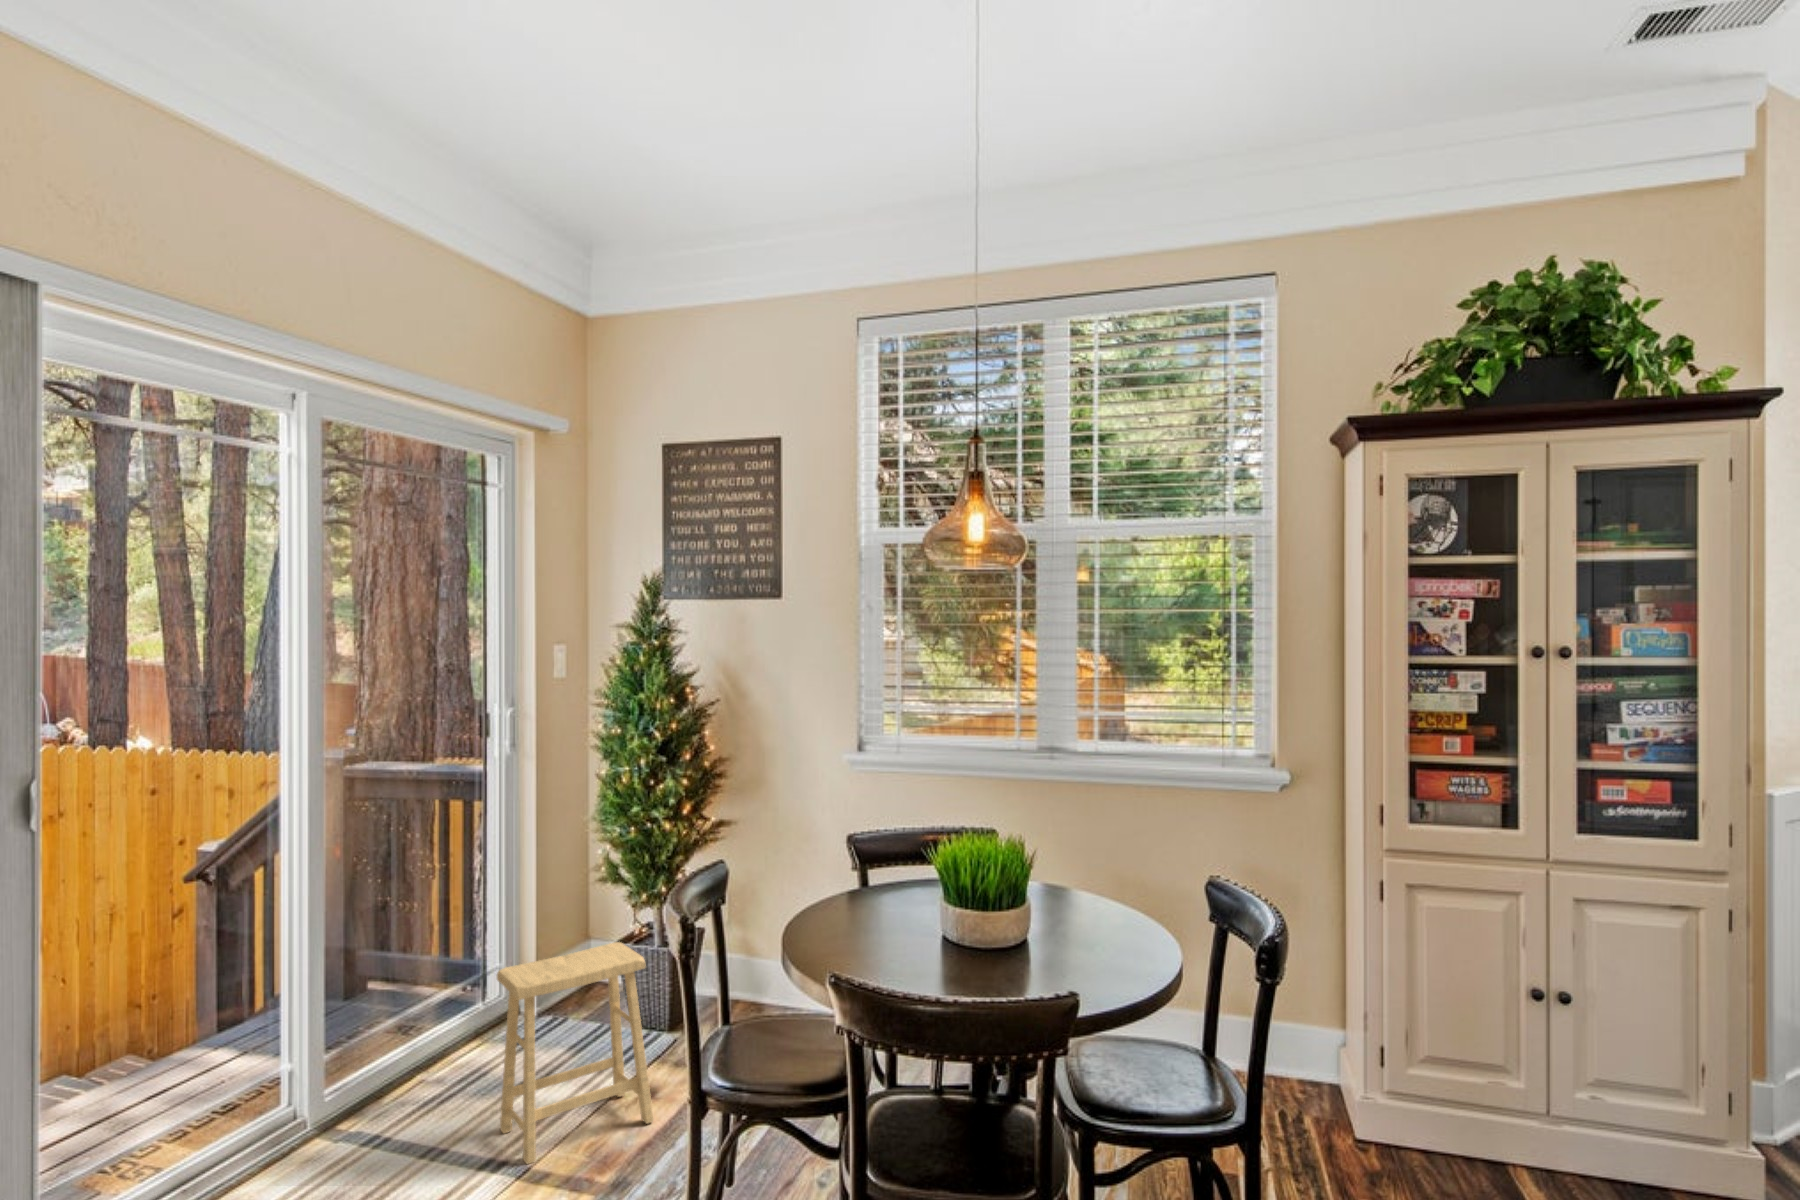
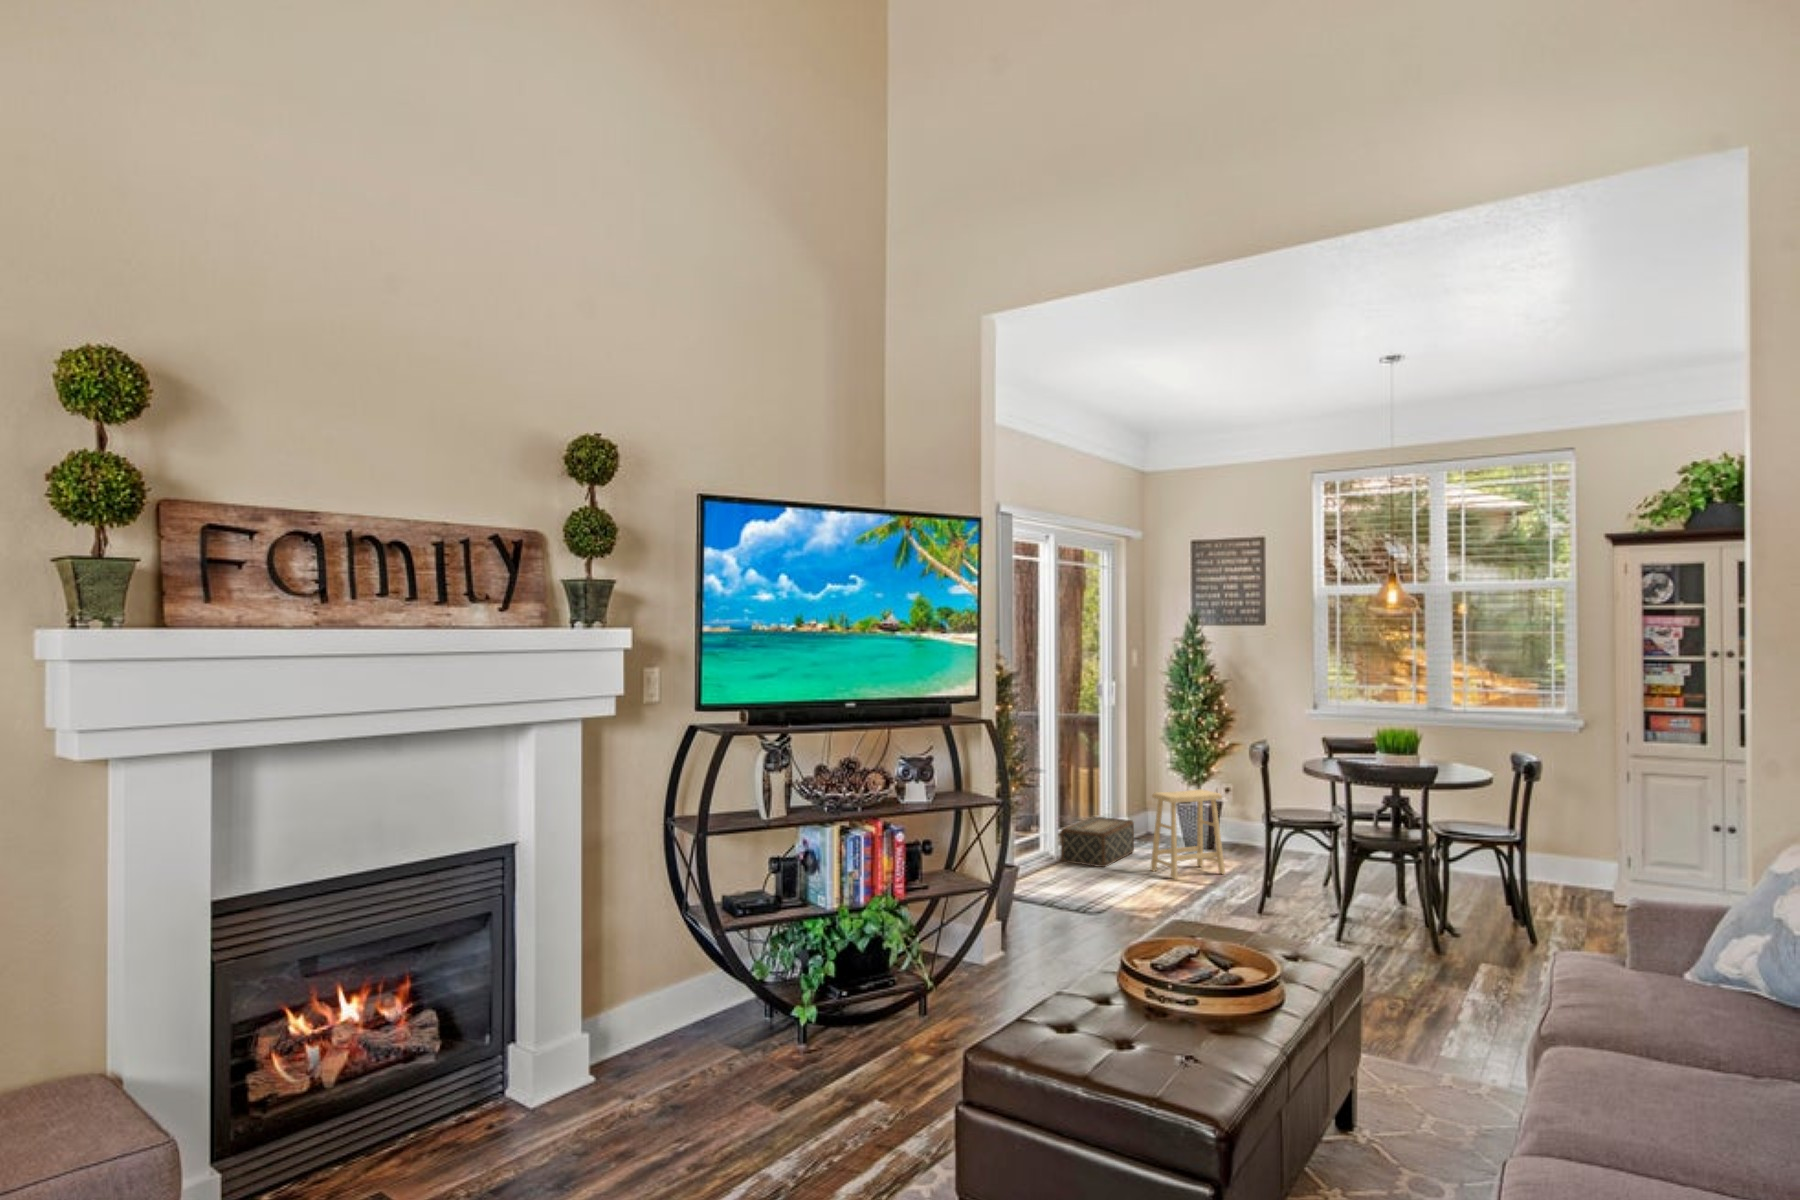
woven basket: none [320,987,516,1132] -> present [1061,816,1134,867]

